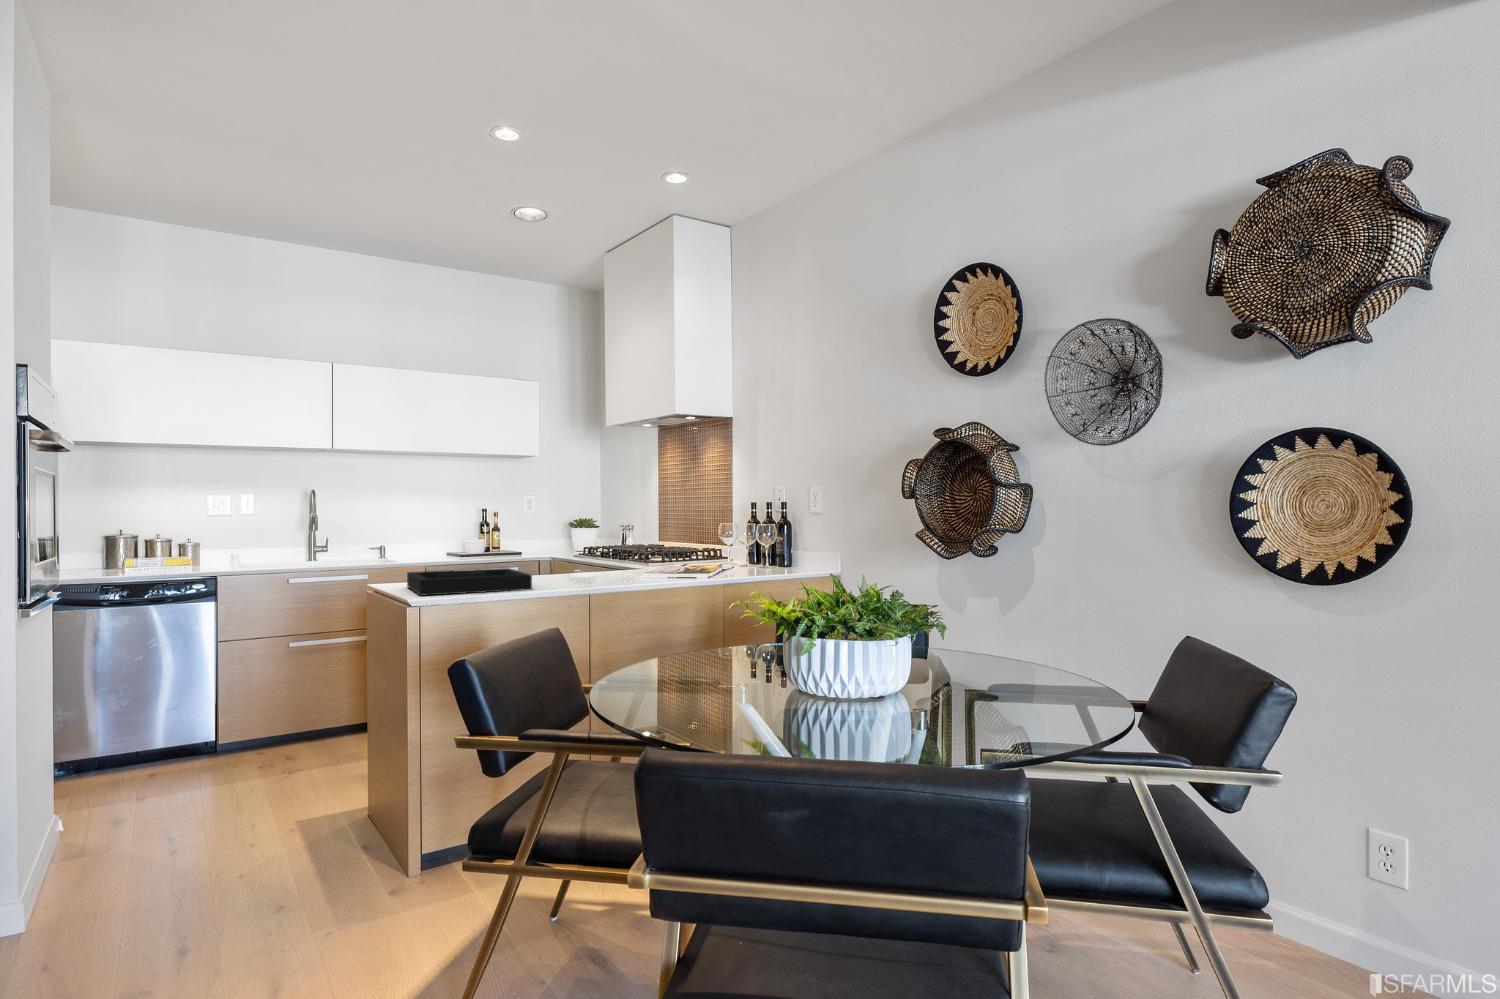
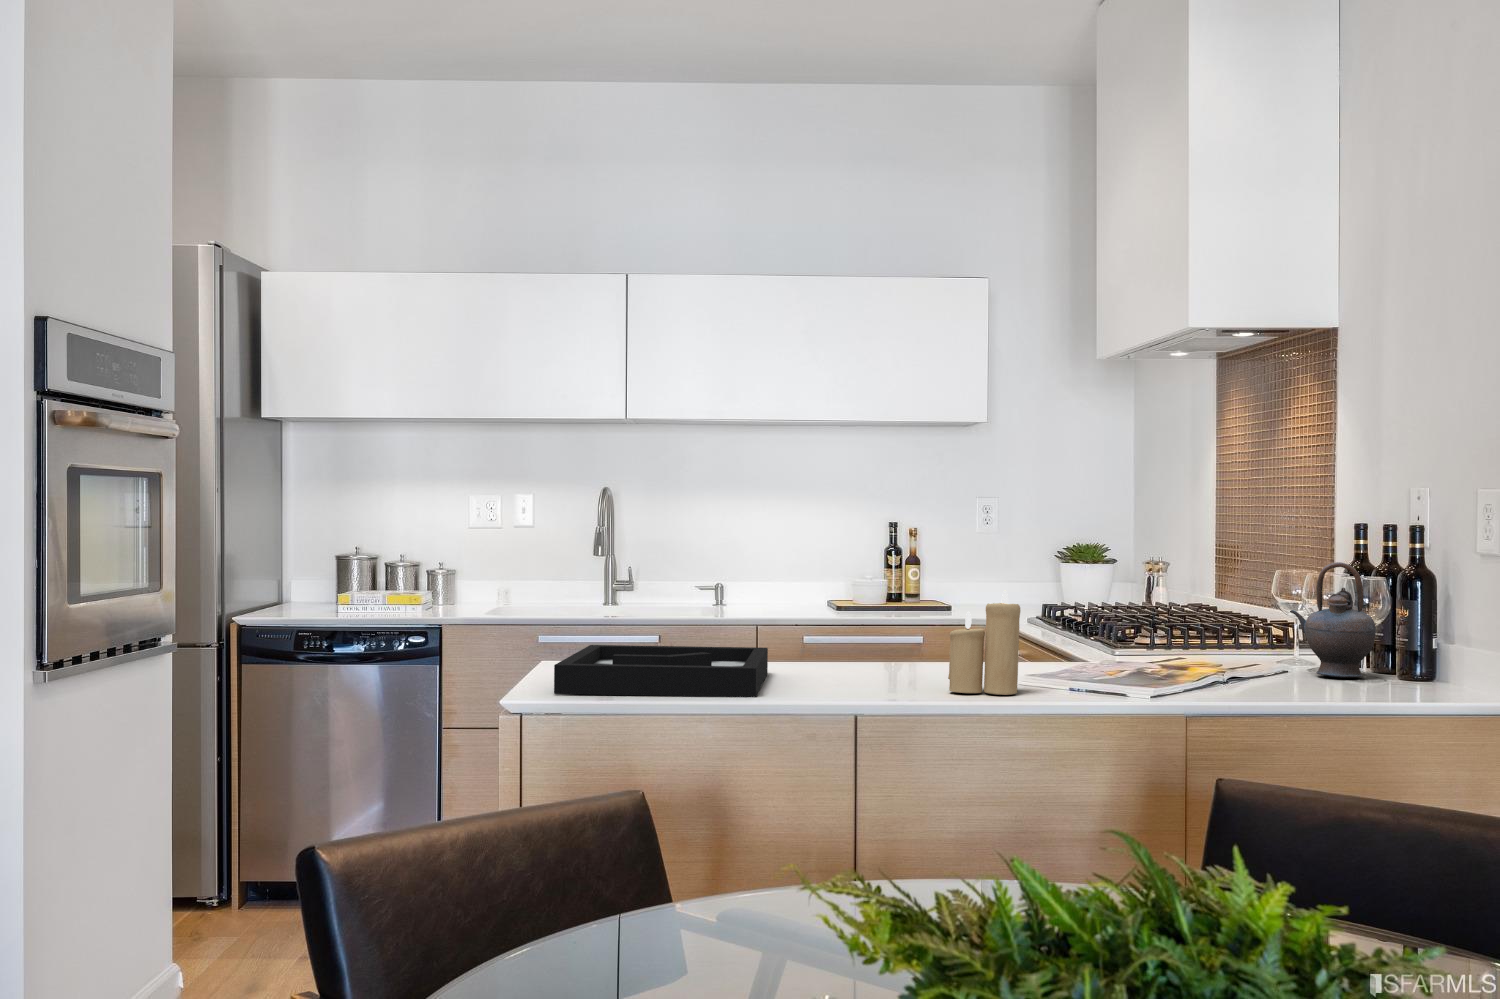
teapot: none [742,517,777,567] -> present [1290,562,1376,678]
candle: none [618,532,651,581] -> present [948,591,1020,695]

